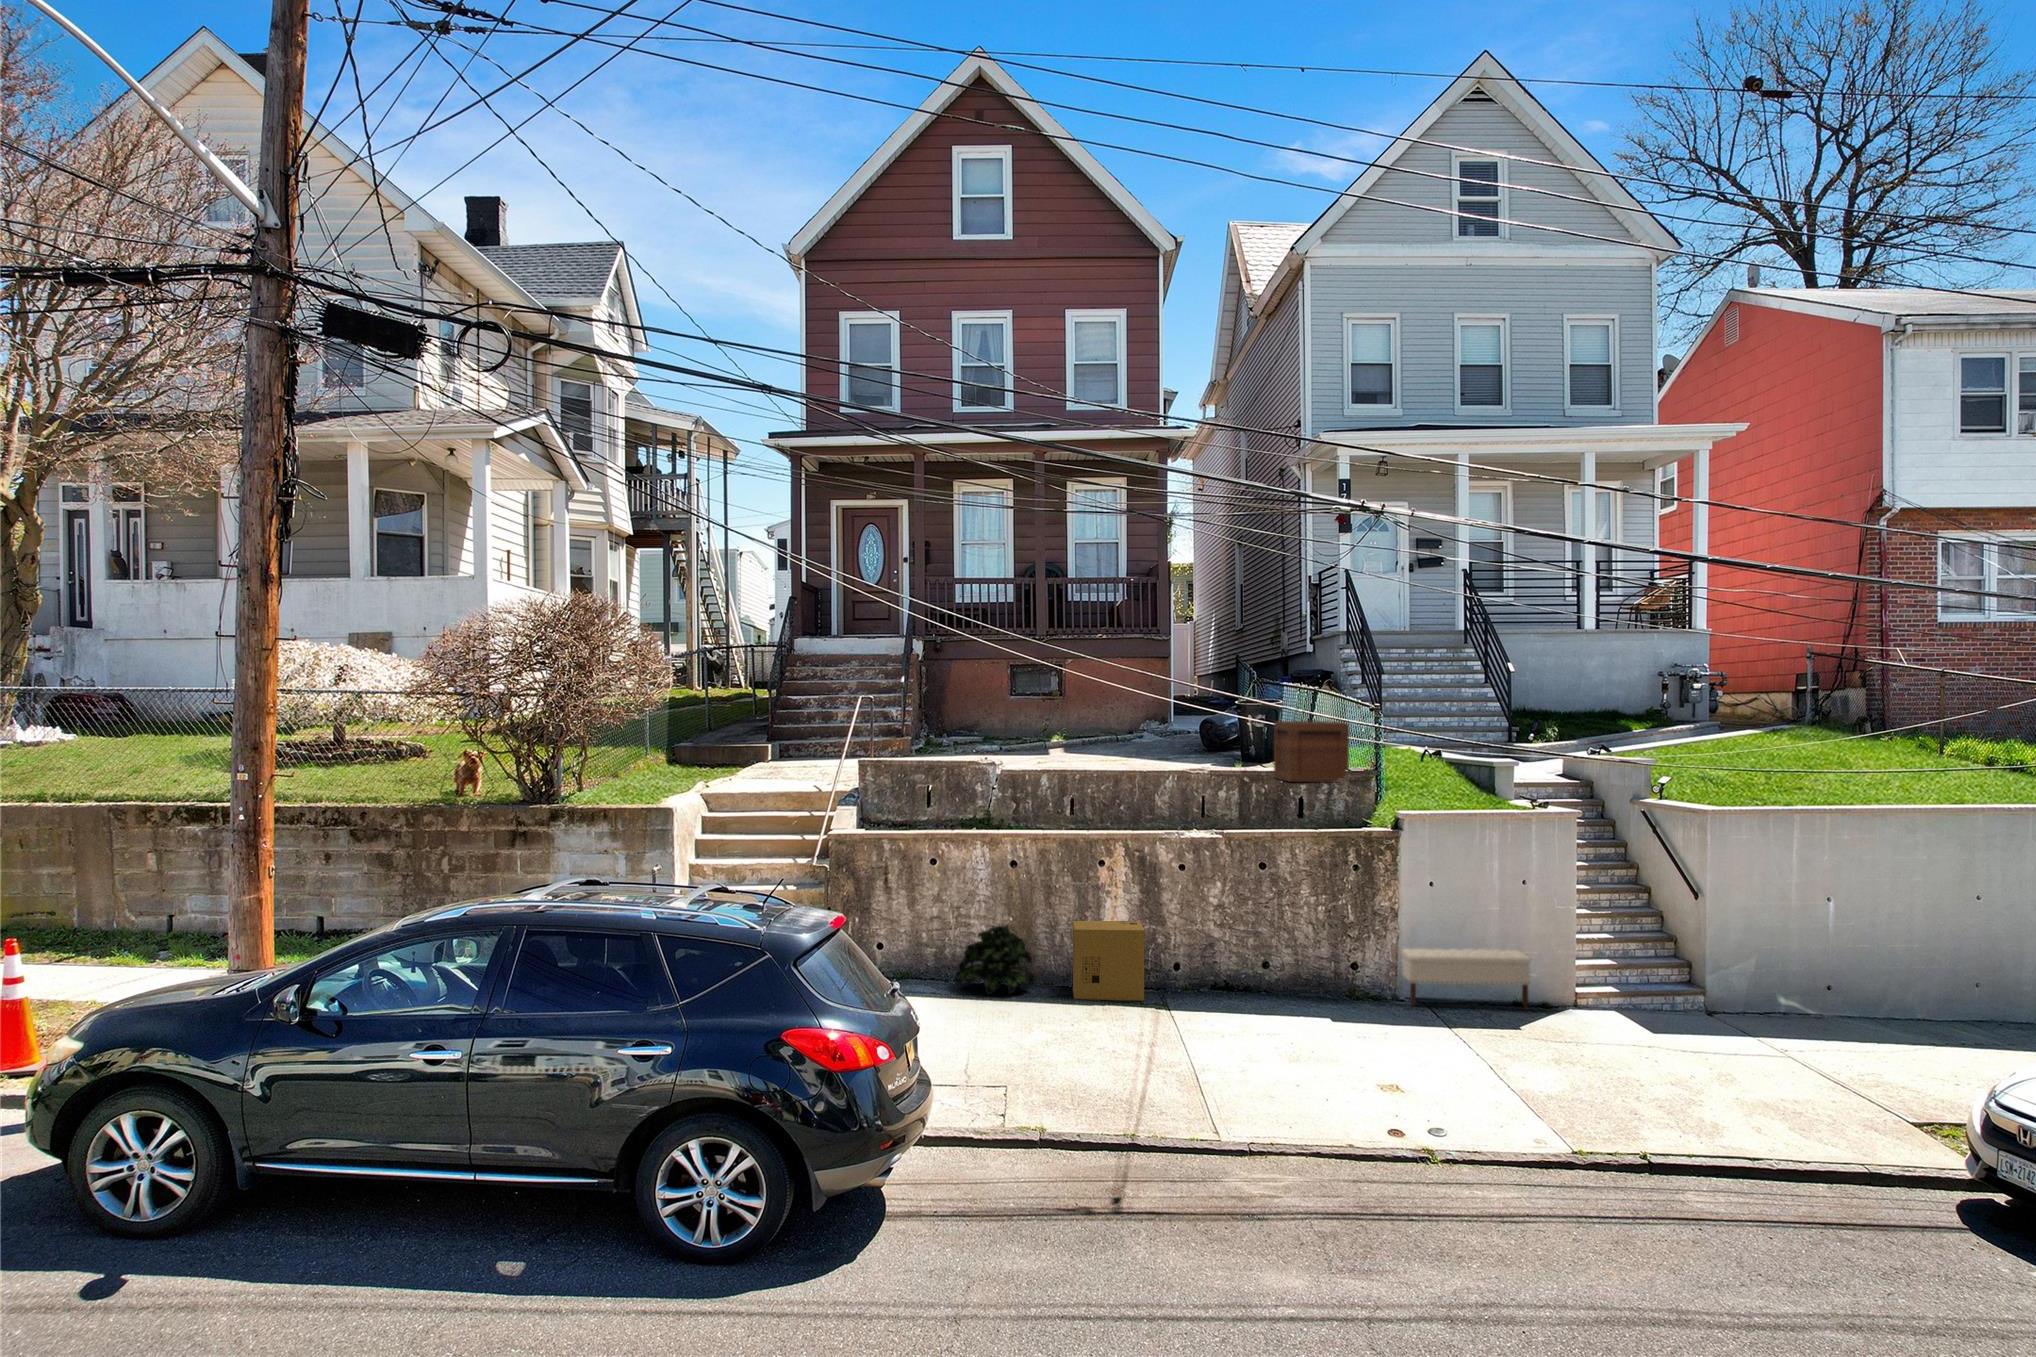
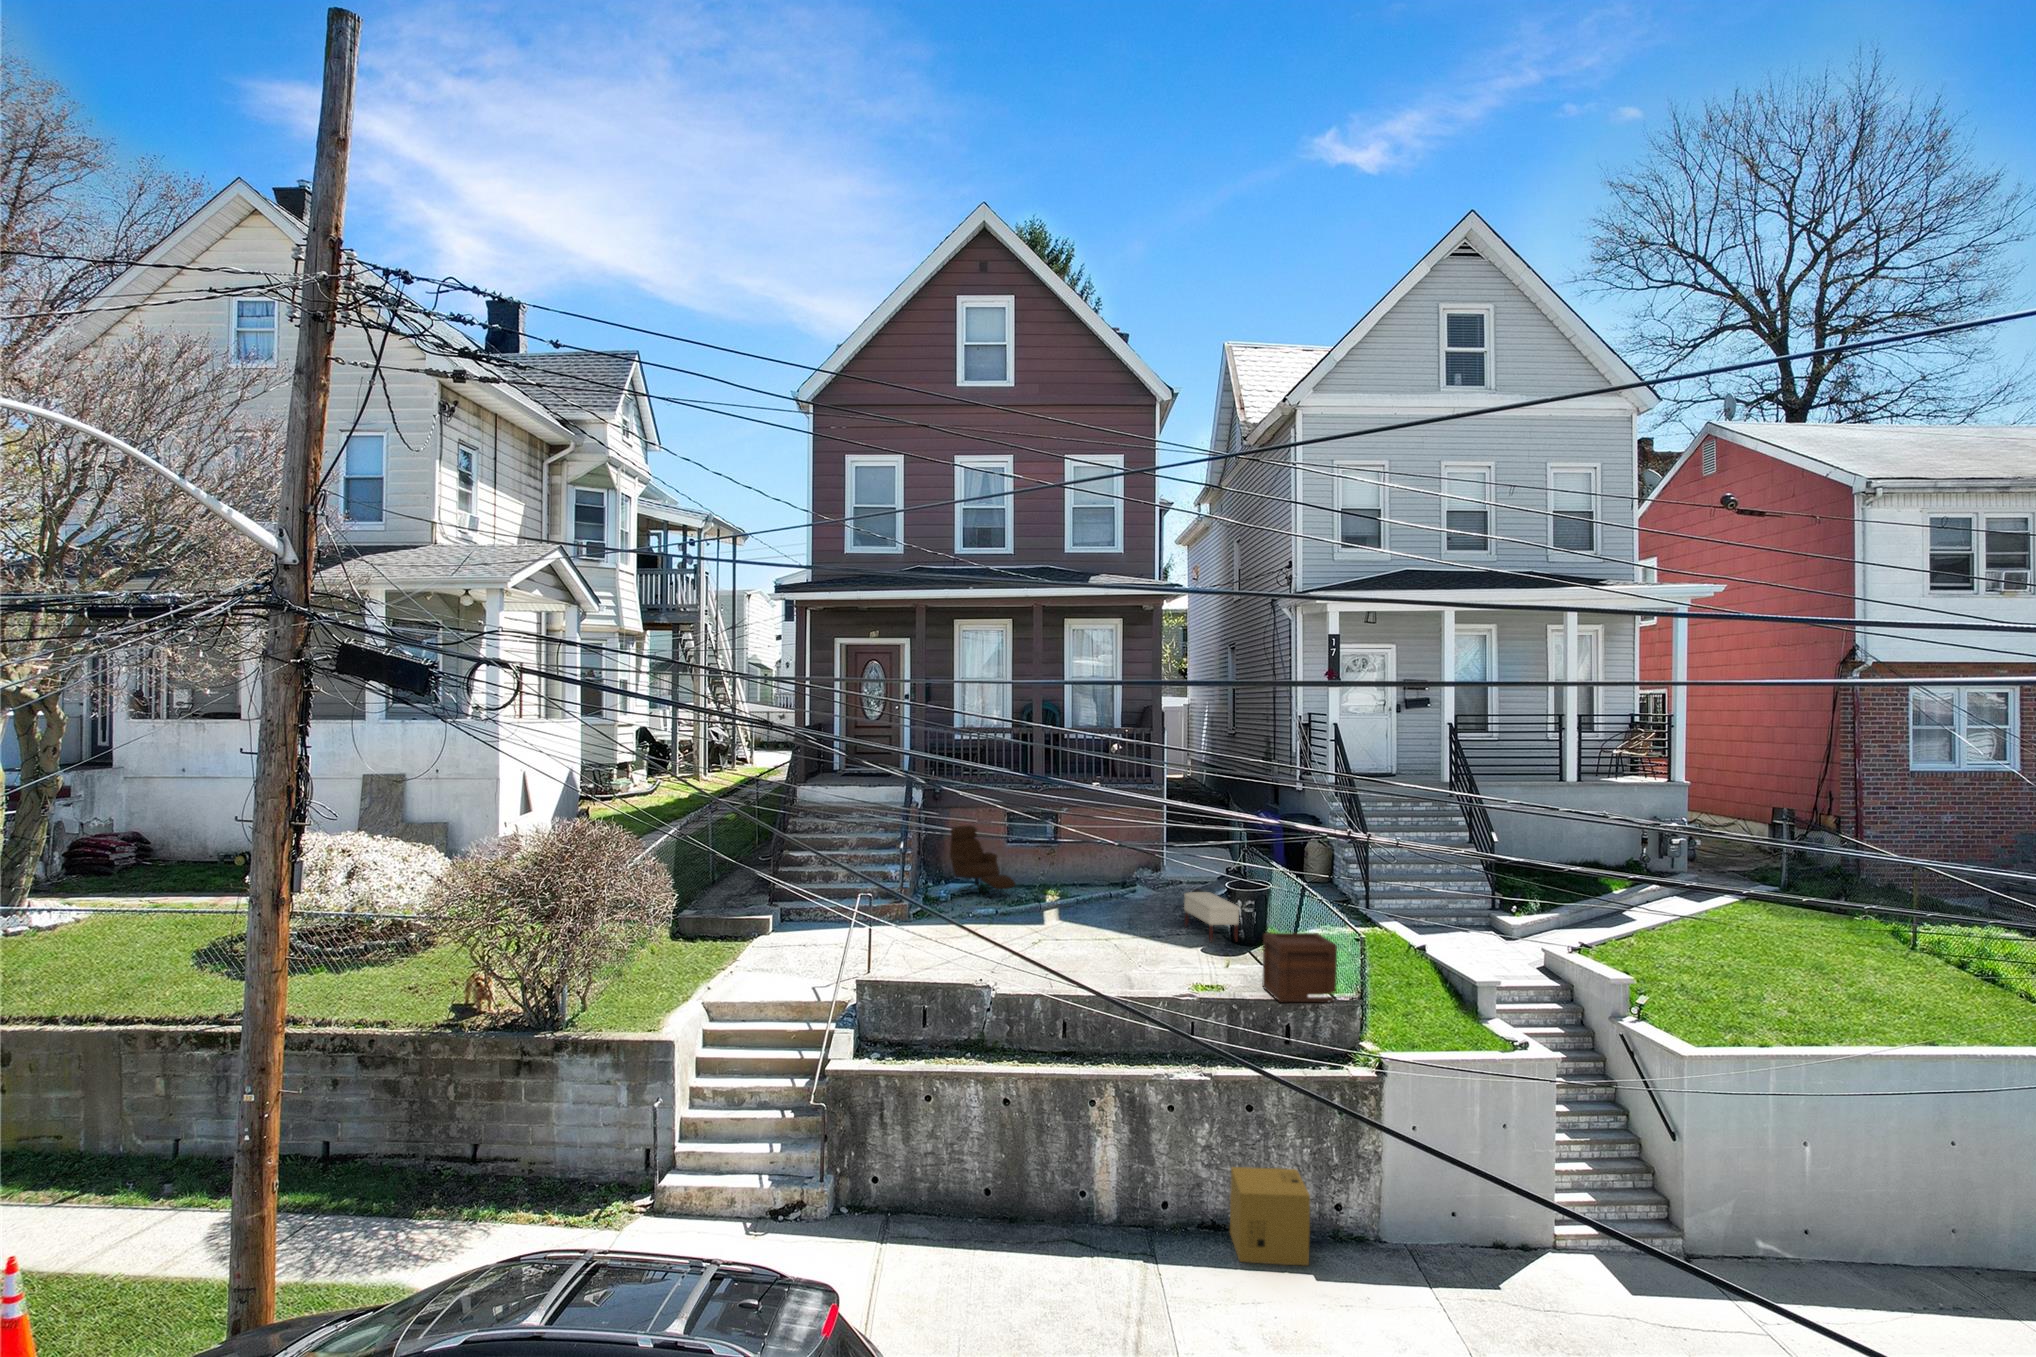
lounge chair: none [950,683,1020,751] -> present [949,826,1015,896]
cardboard box: present [1073,921,1145,1001] -> present [1230,1167,1310,1265]
potted plant: present [955,925,1034,994] -> none [946,1171,1025,1249]
bench: present [1402,947,1530,1009] -> present [1184,892,1240,942]

